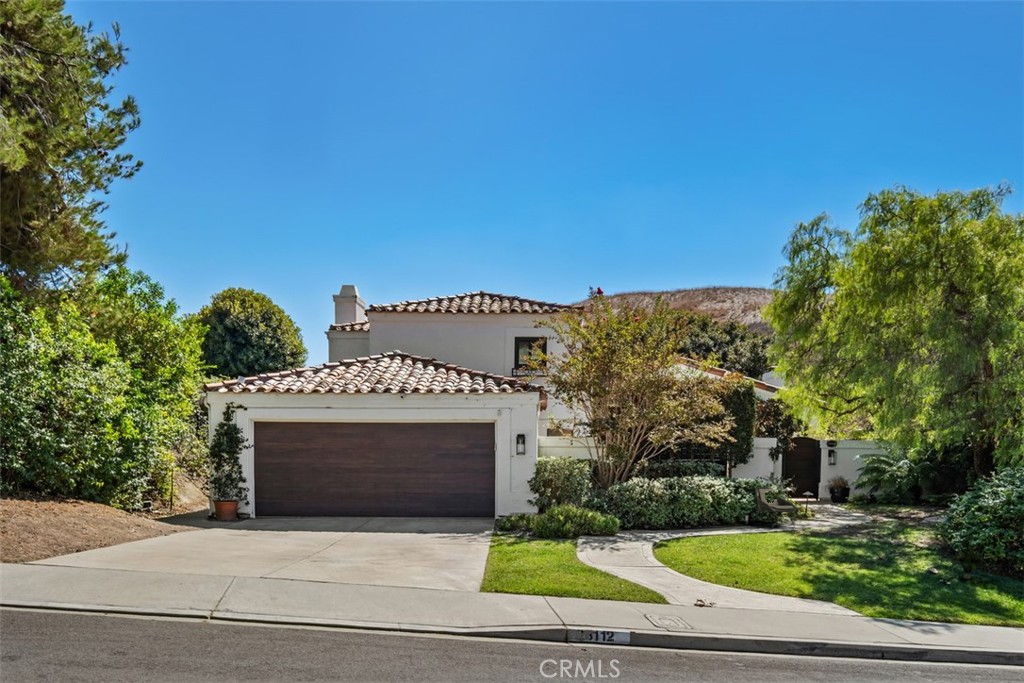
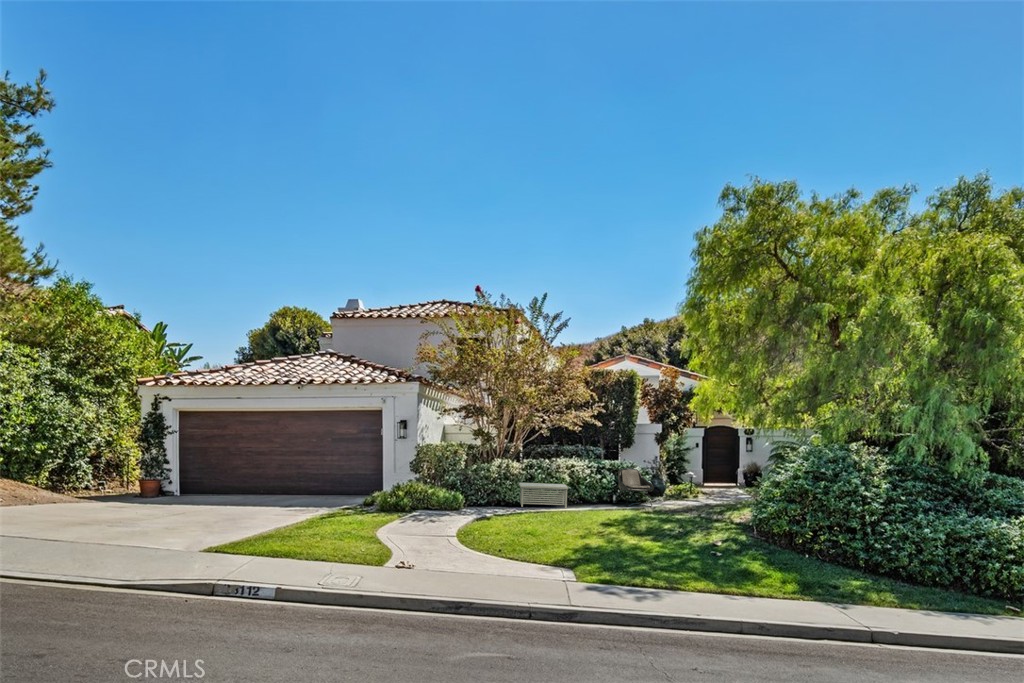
storage bench: none [661,504,720,532] -> present [519,483,568,508]
potted plant: present [950,550,988,579] -> none [735,521,775,552]

